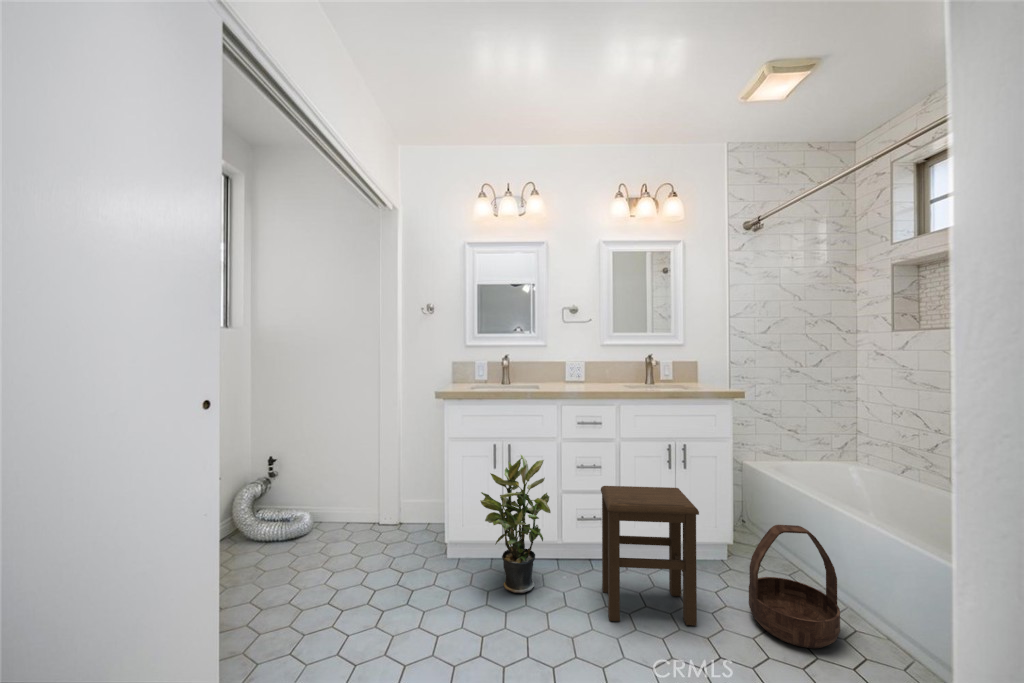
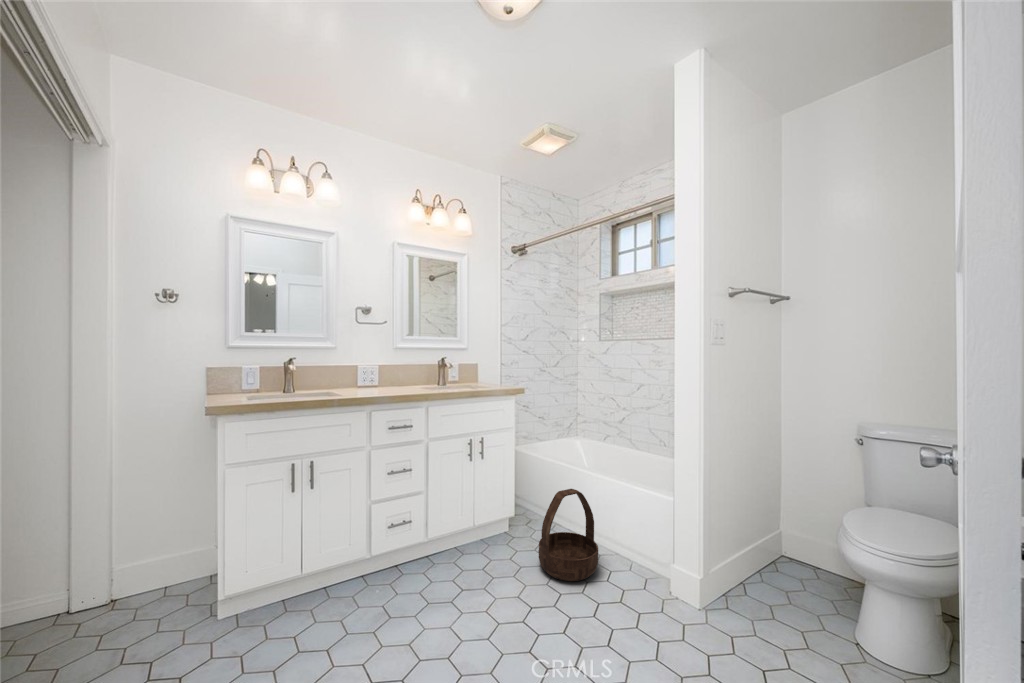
potted plant: present [480,455,551,593] -> none [282,471,370,632]
stool: present [601,486,699,625] -> none [419,477,513,619]

